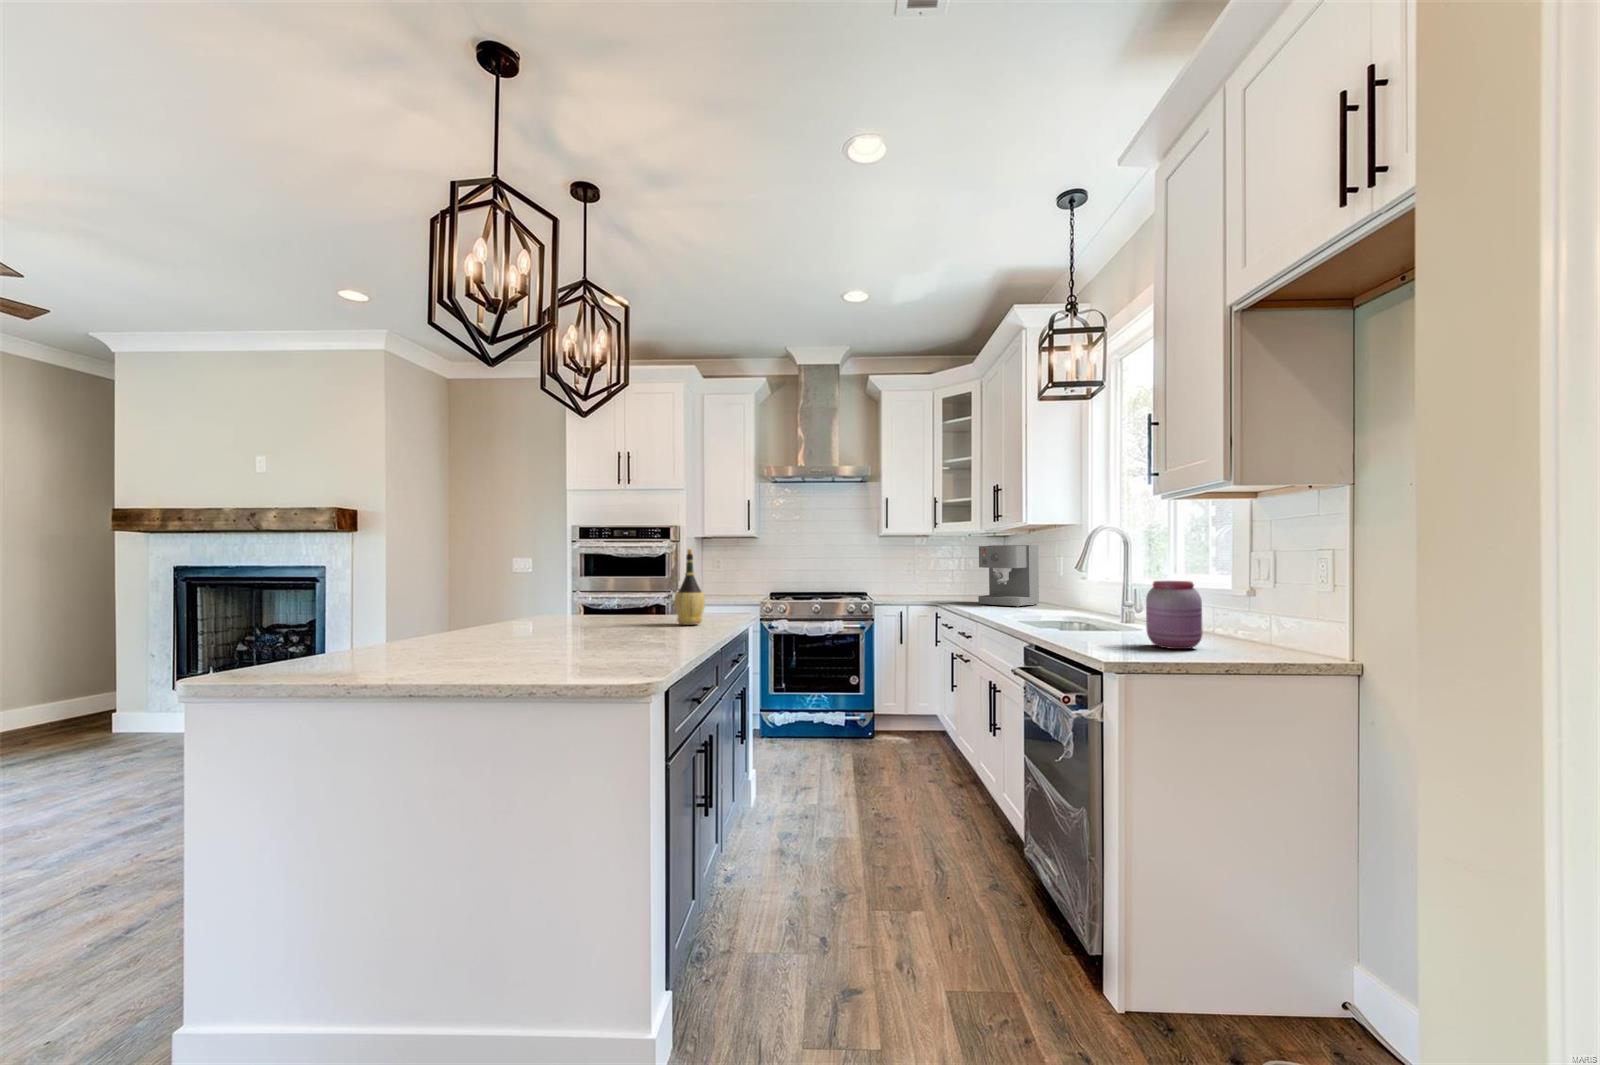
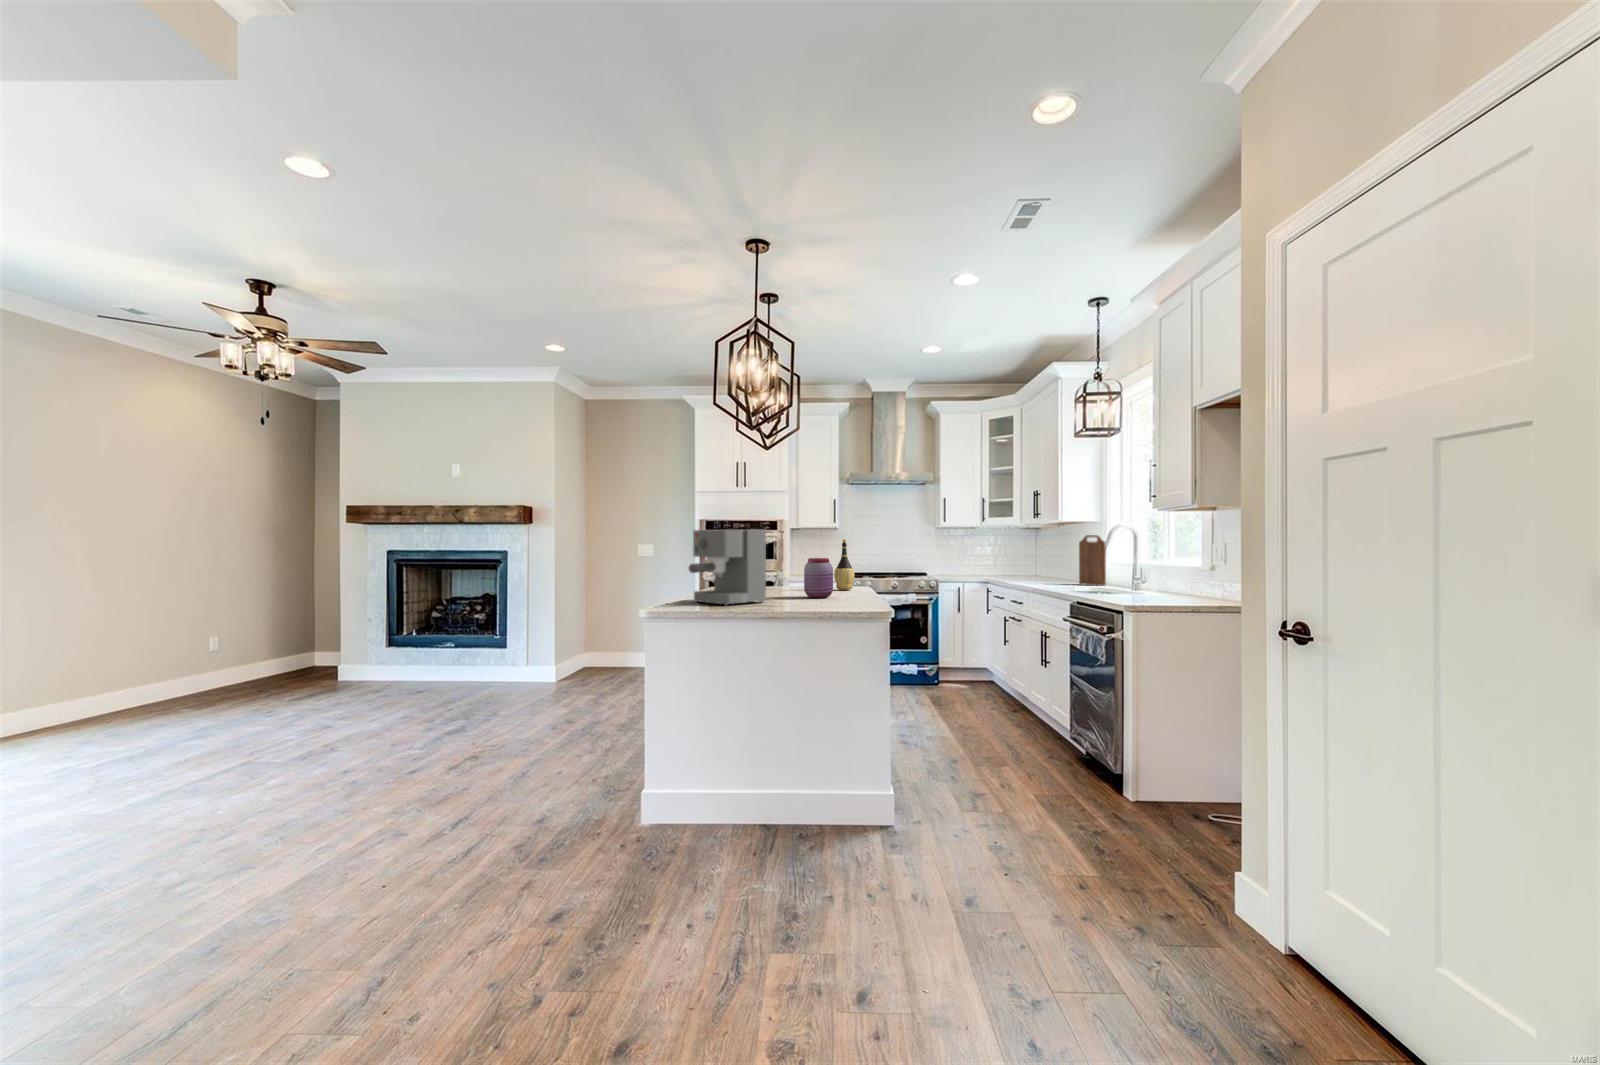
cutting board: none [1051,543,1088,614] -> present [1079,535,1106,586]
coffee maker: present [978,545,1039,607] -> present [689,529,766,606]
jar: present [1146,581,1202,649] -> present [804,558,833,598]

